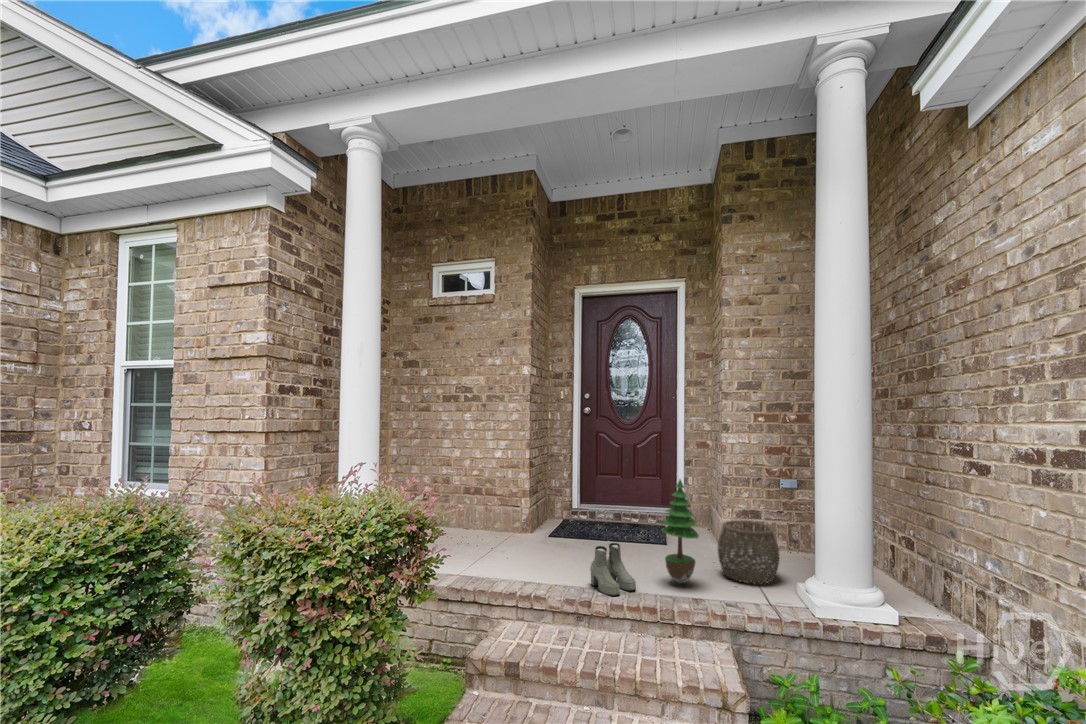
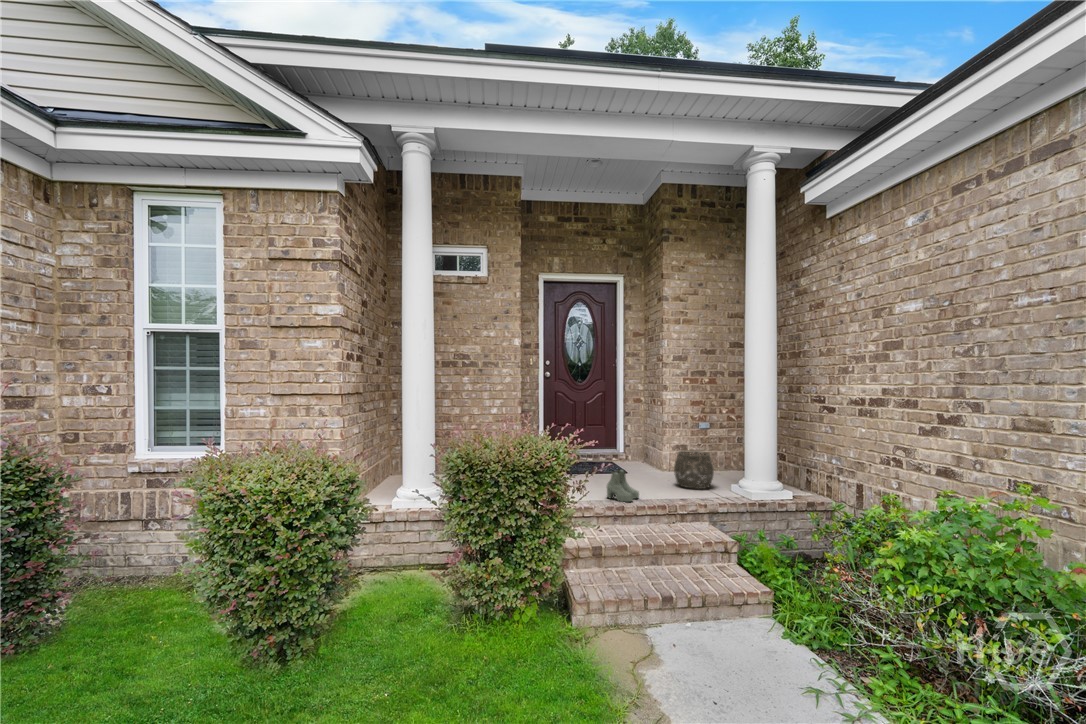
potted tree: present [662,479,699,584] -> none [648,422,674,493]

